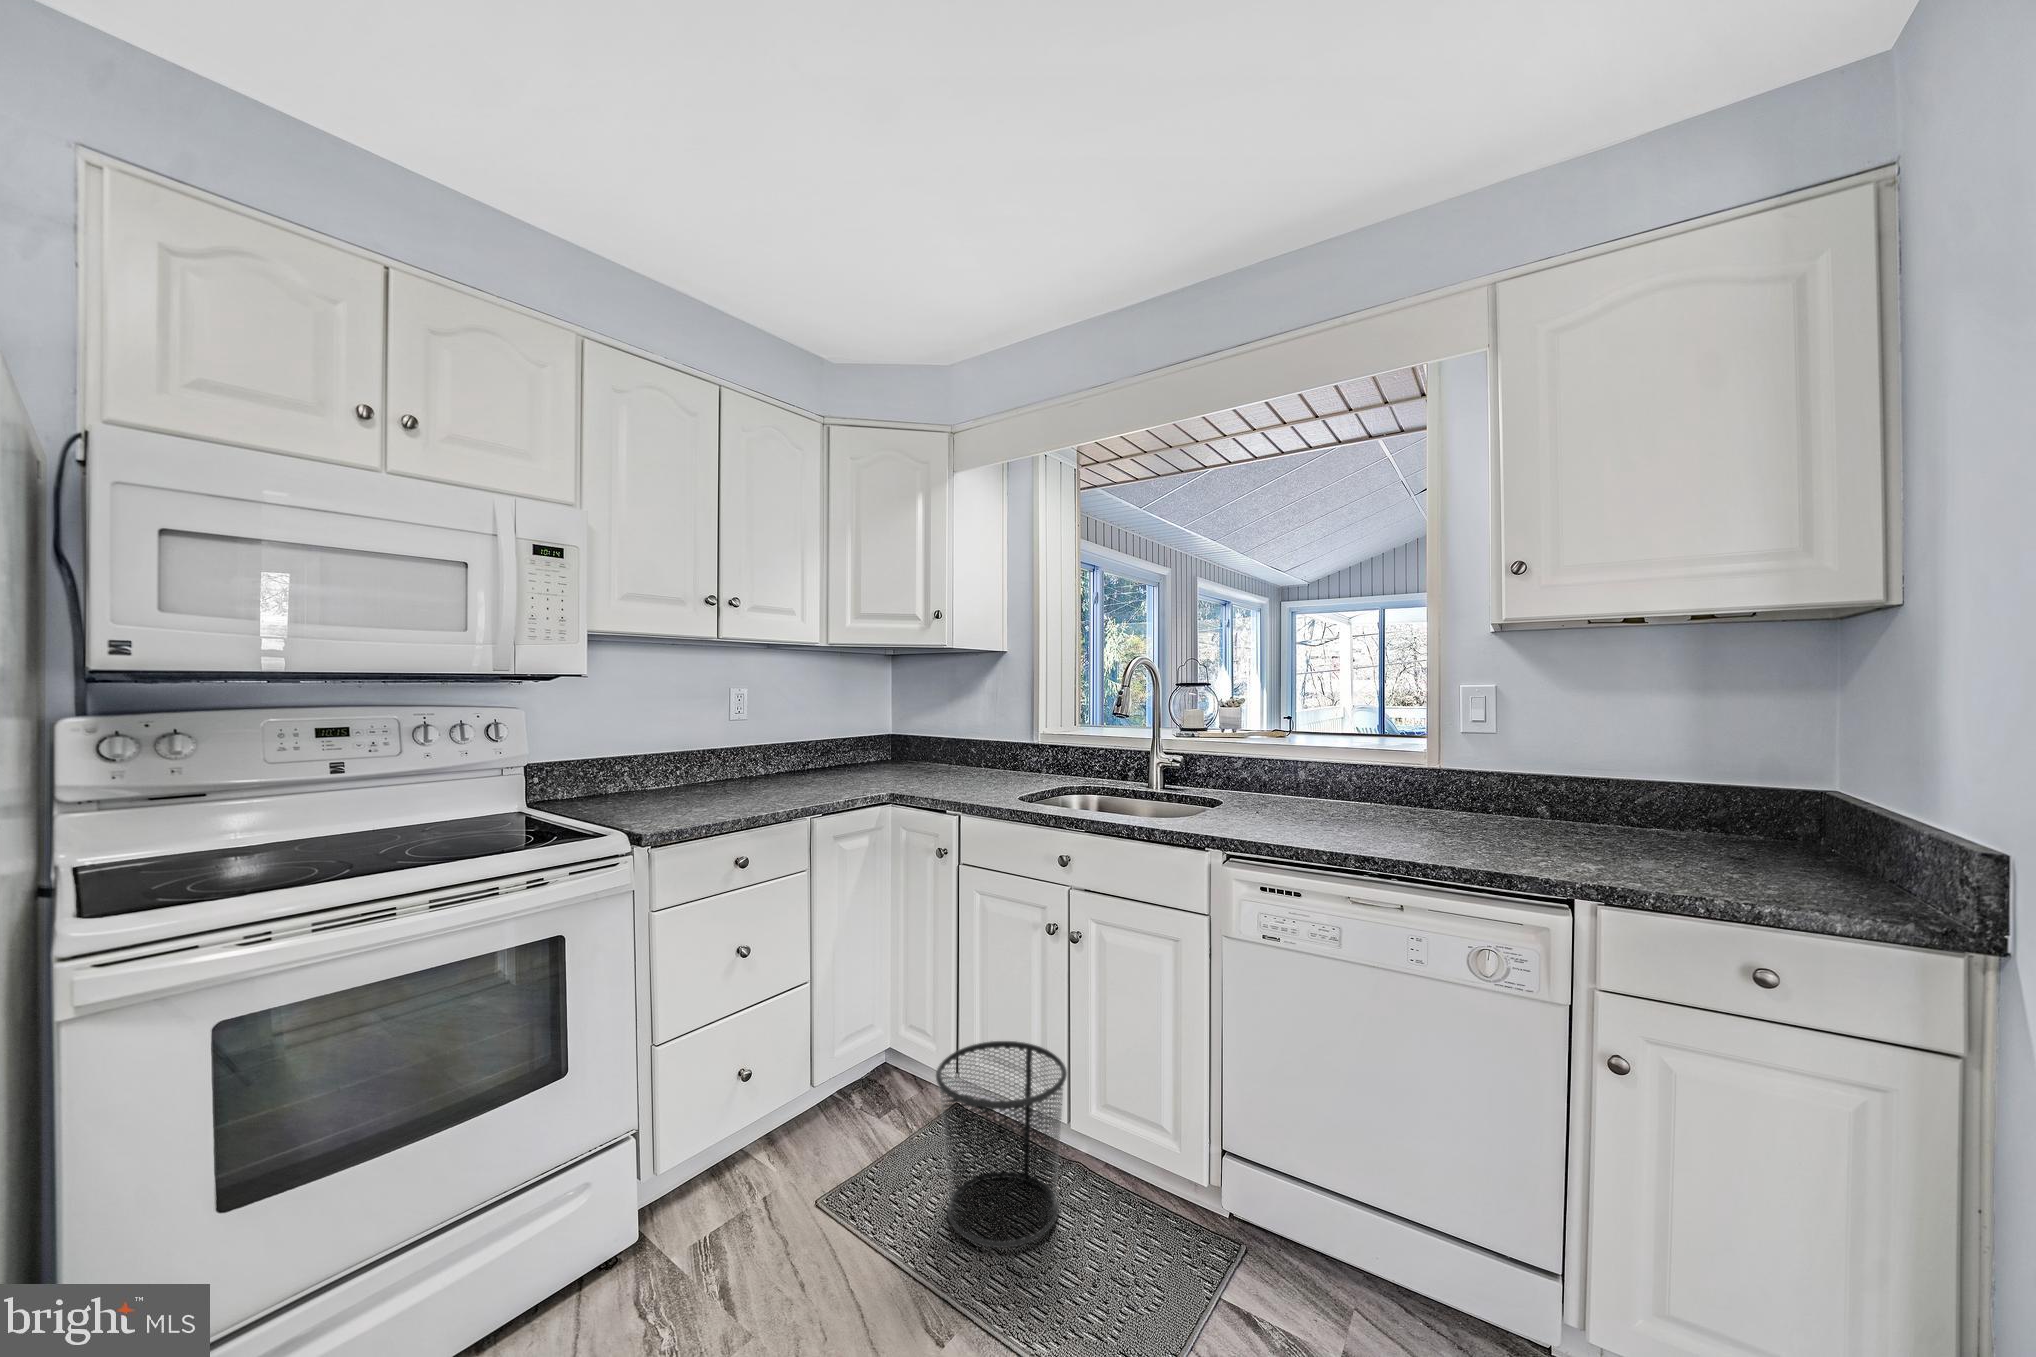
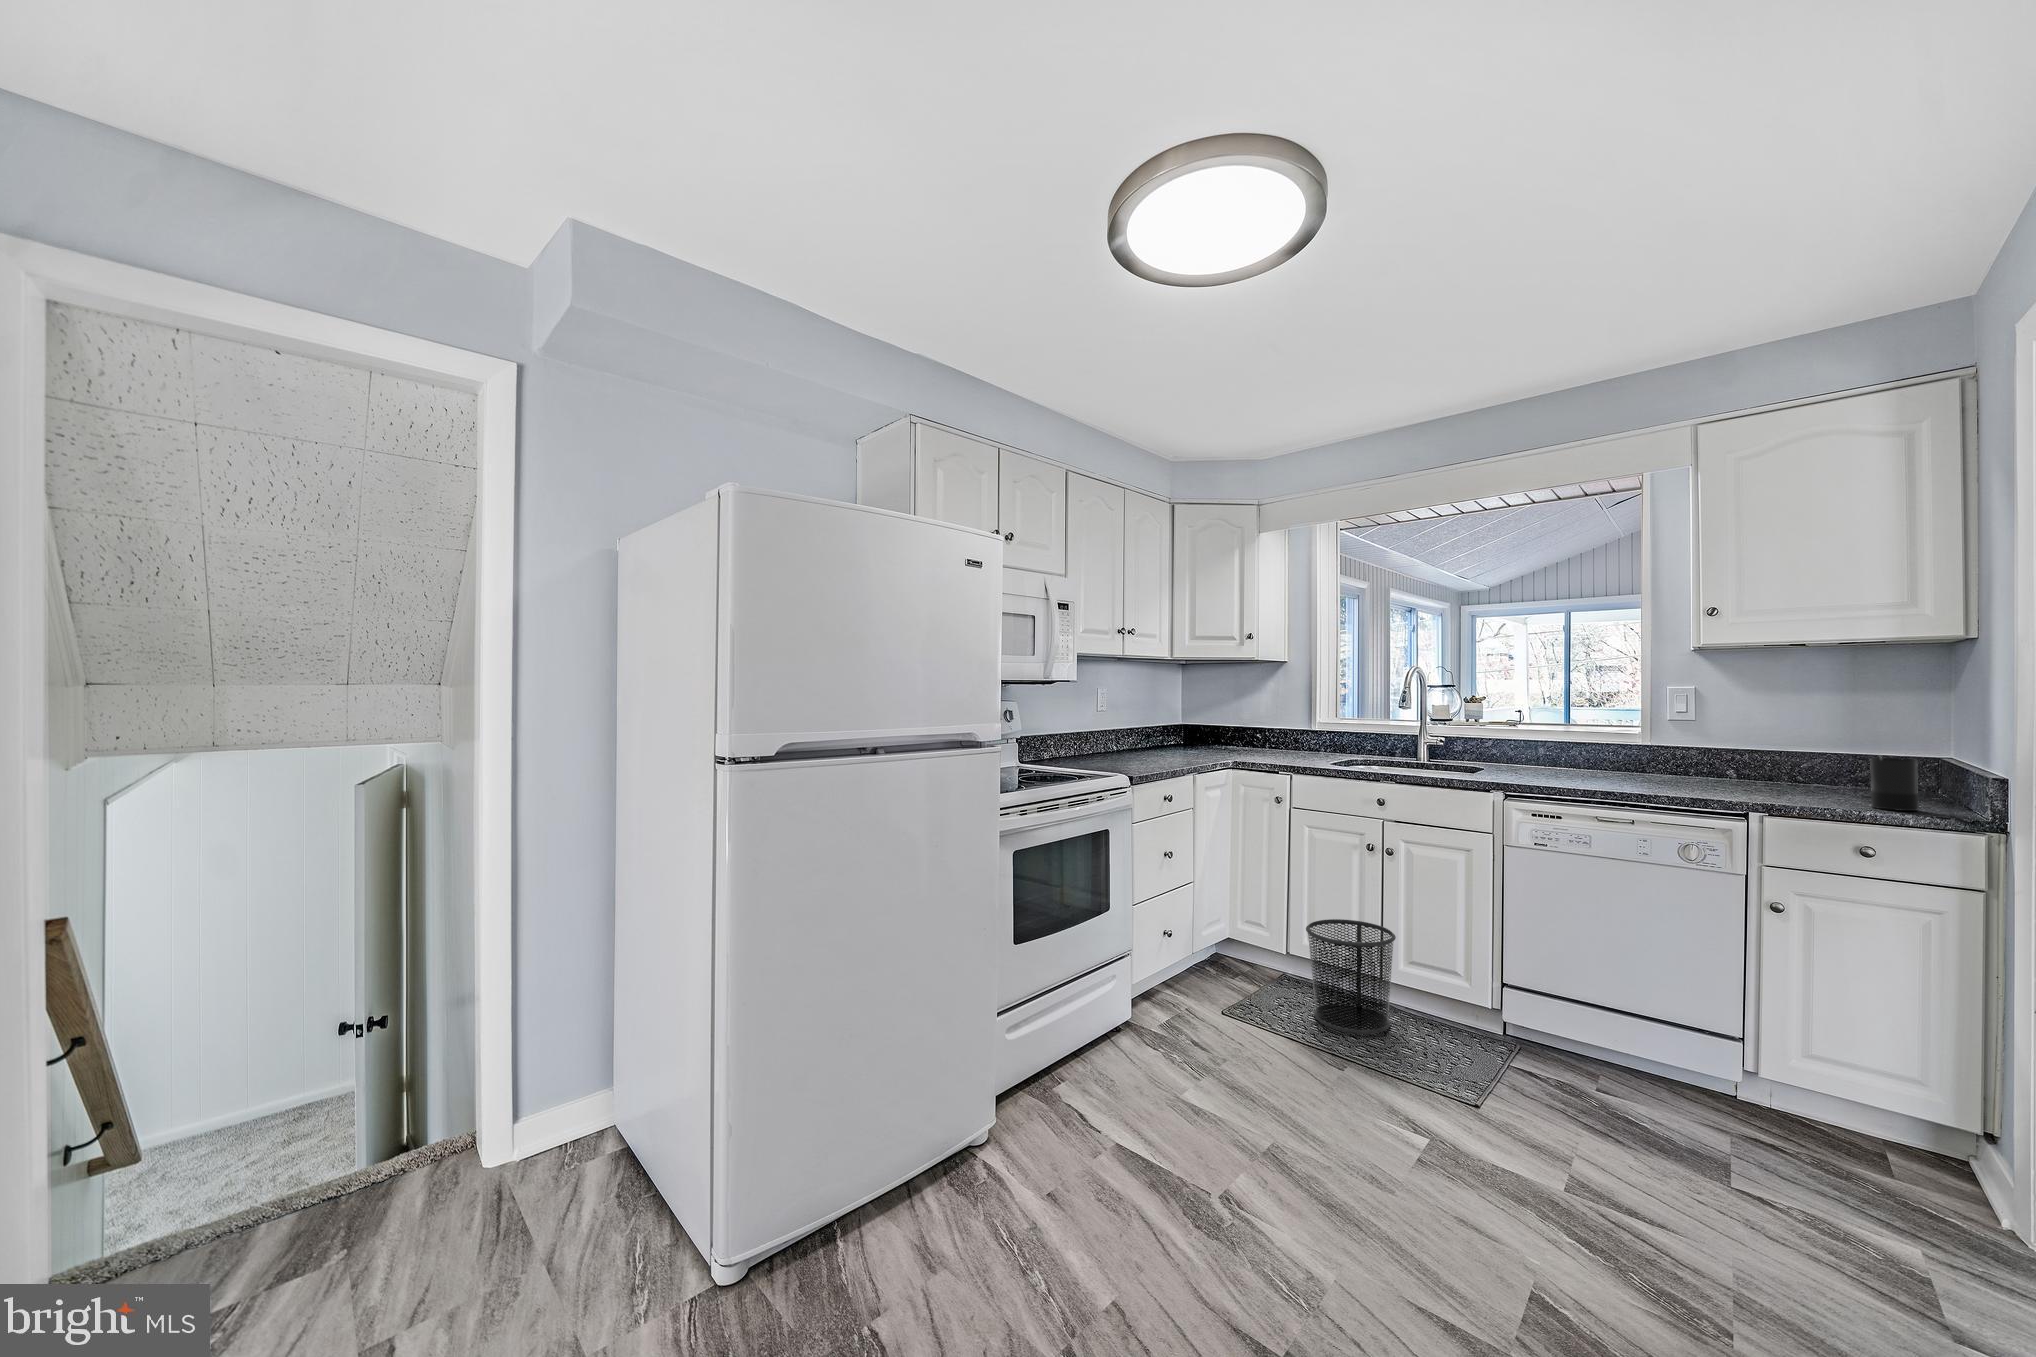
candle: none [1750,795,1839,899] -> present [1870,757,1919,811]

